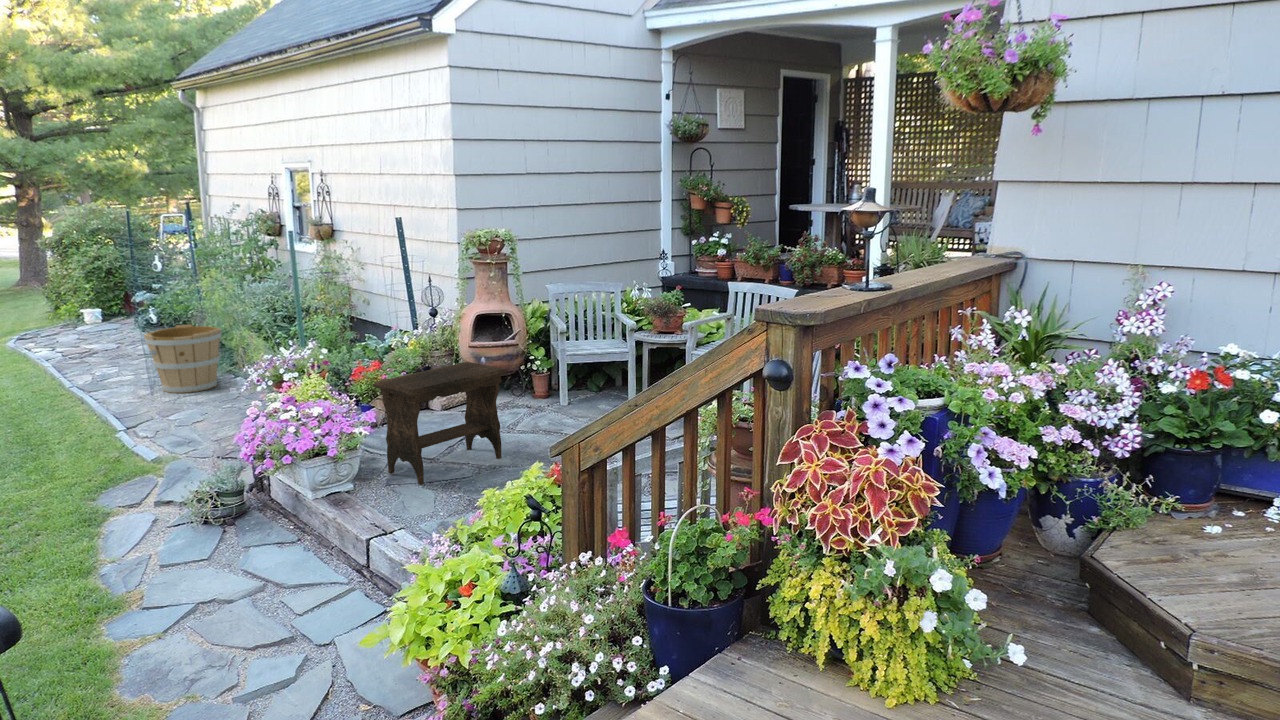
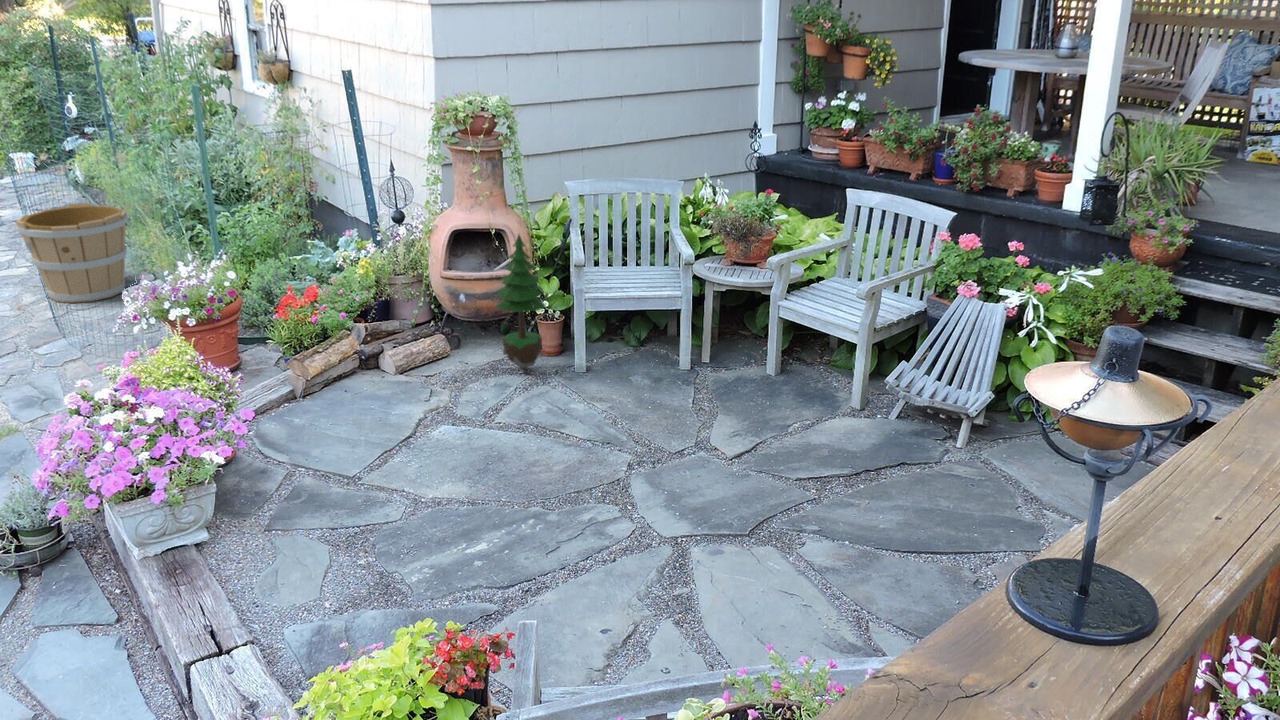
potted tree: none [507,314,541,405] -> present [496,235,546,369]
footstool: present [373,362,507,485] -> none [234,329,461,545]

